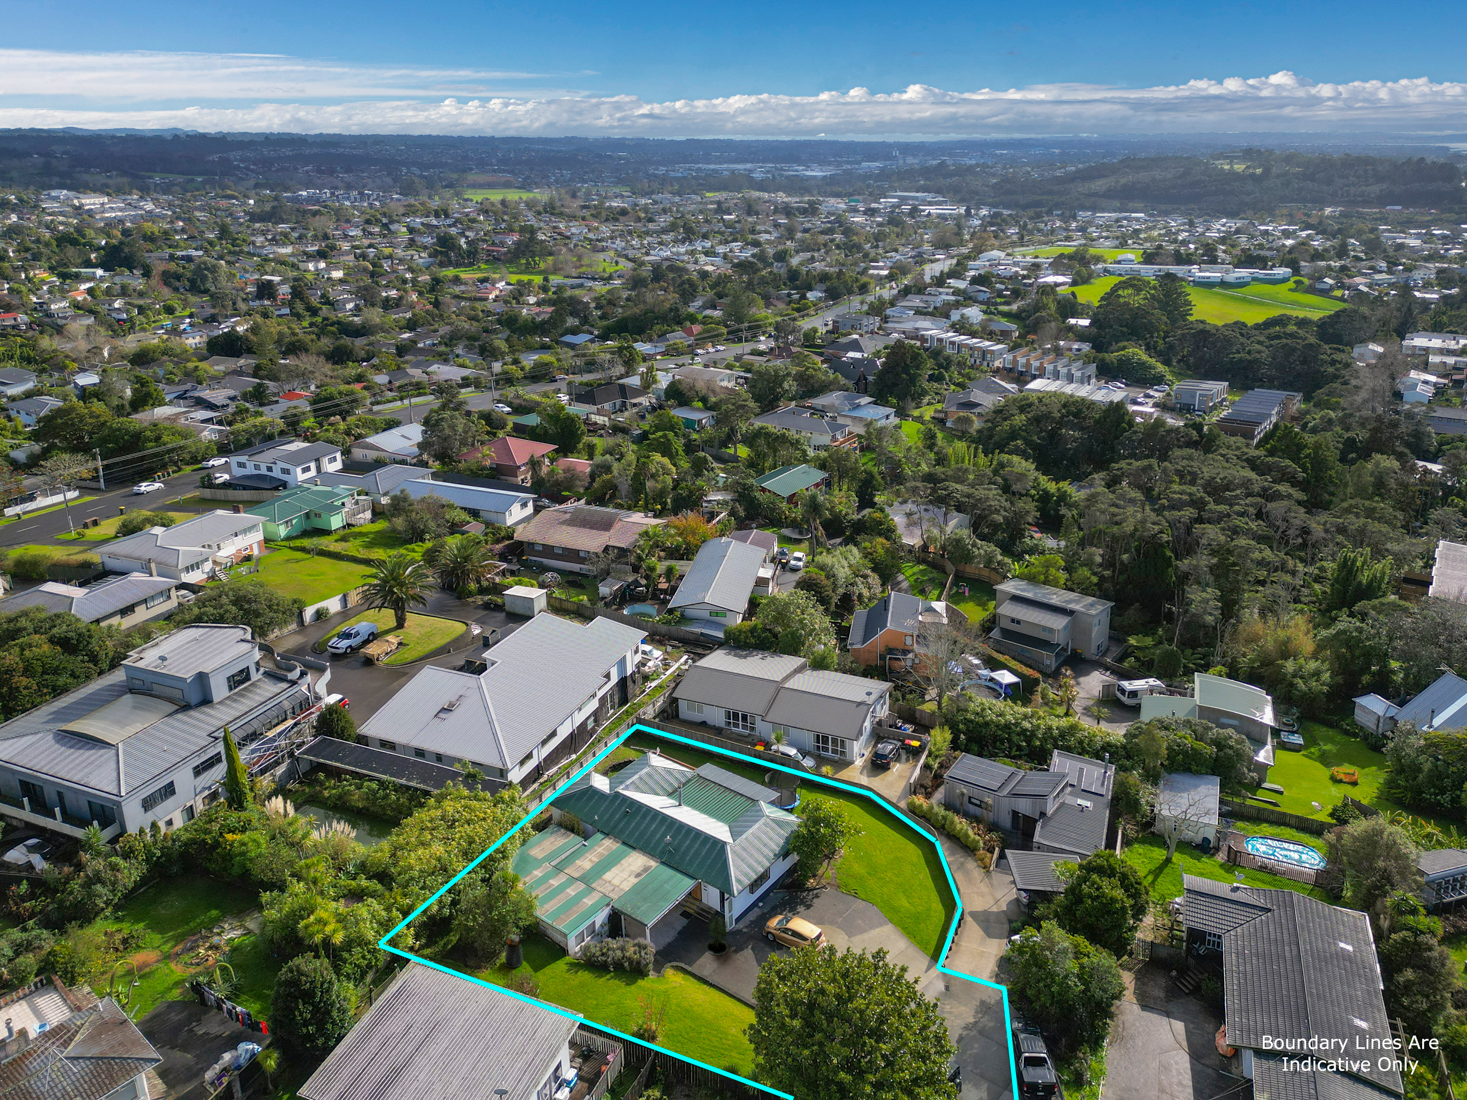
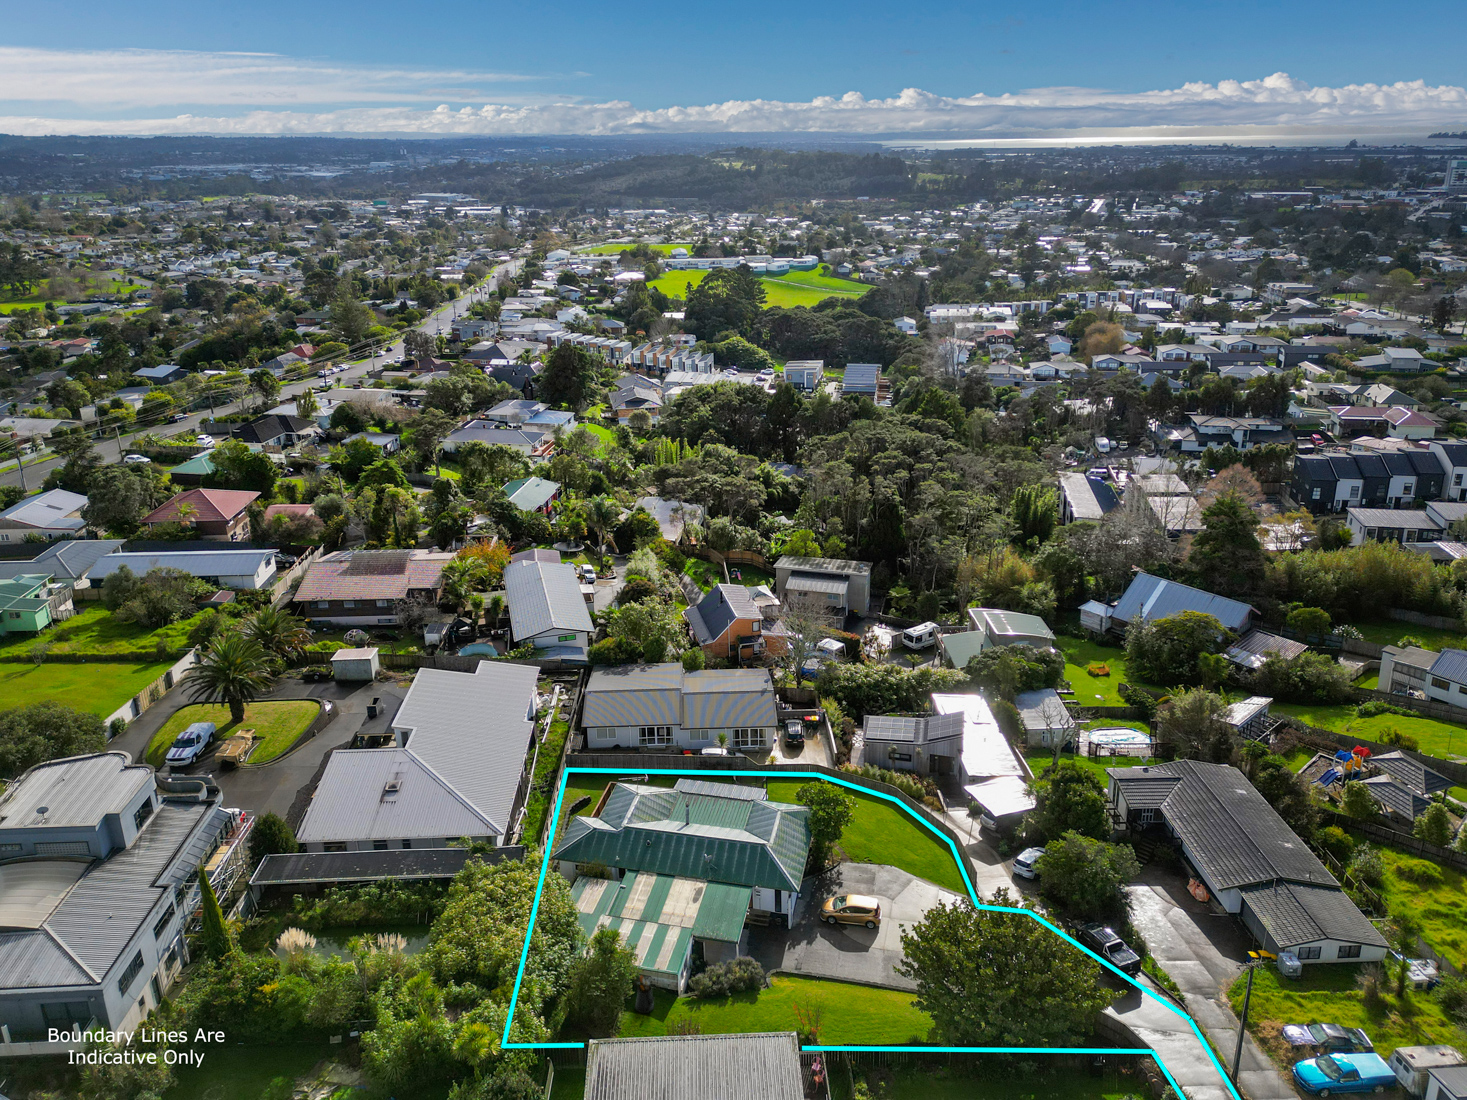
potted tree: present [706,918,728,956] -> none [788,901,811,940]

